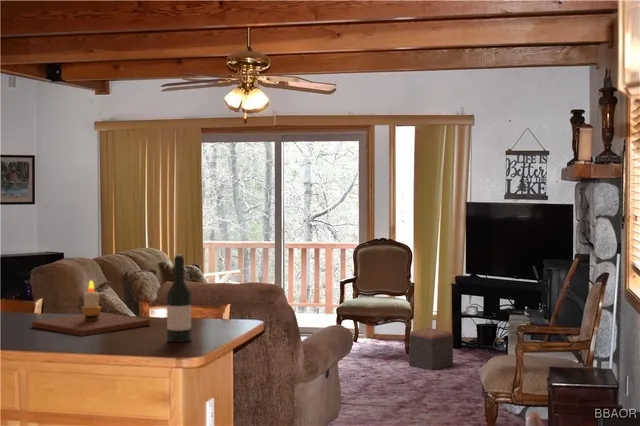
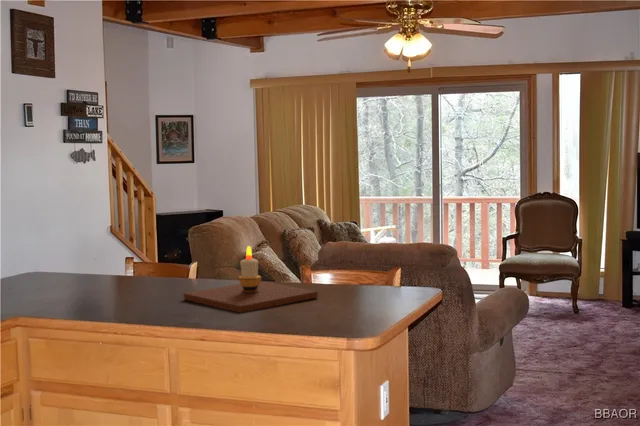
wine bottle: present [167,255,191,342] -> none [340,216,370,324]
footstool: present [409,328,453,370] -> none [579,287,629,332]

